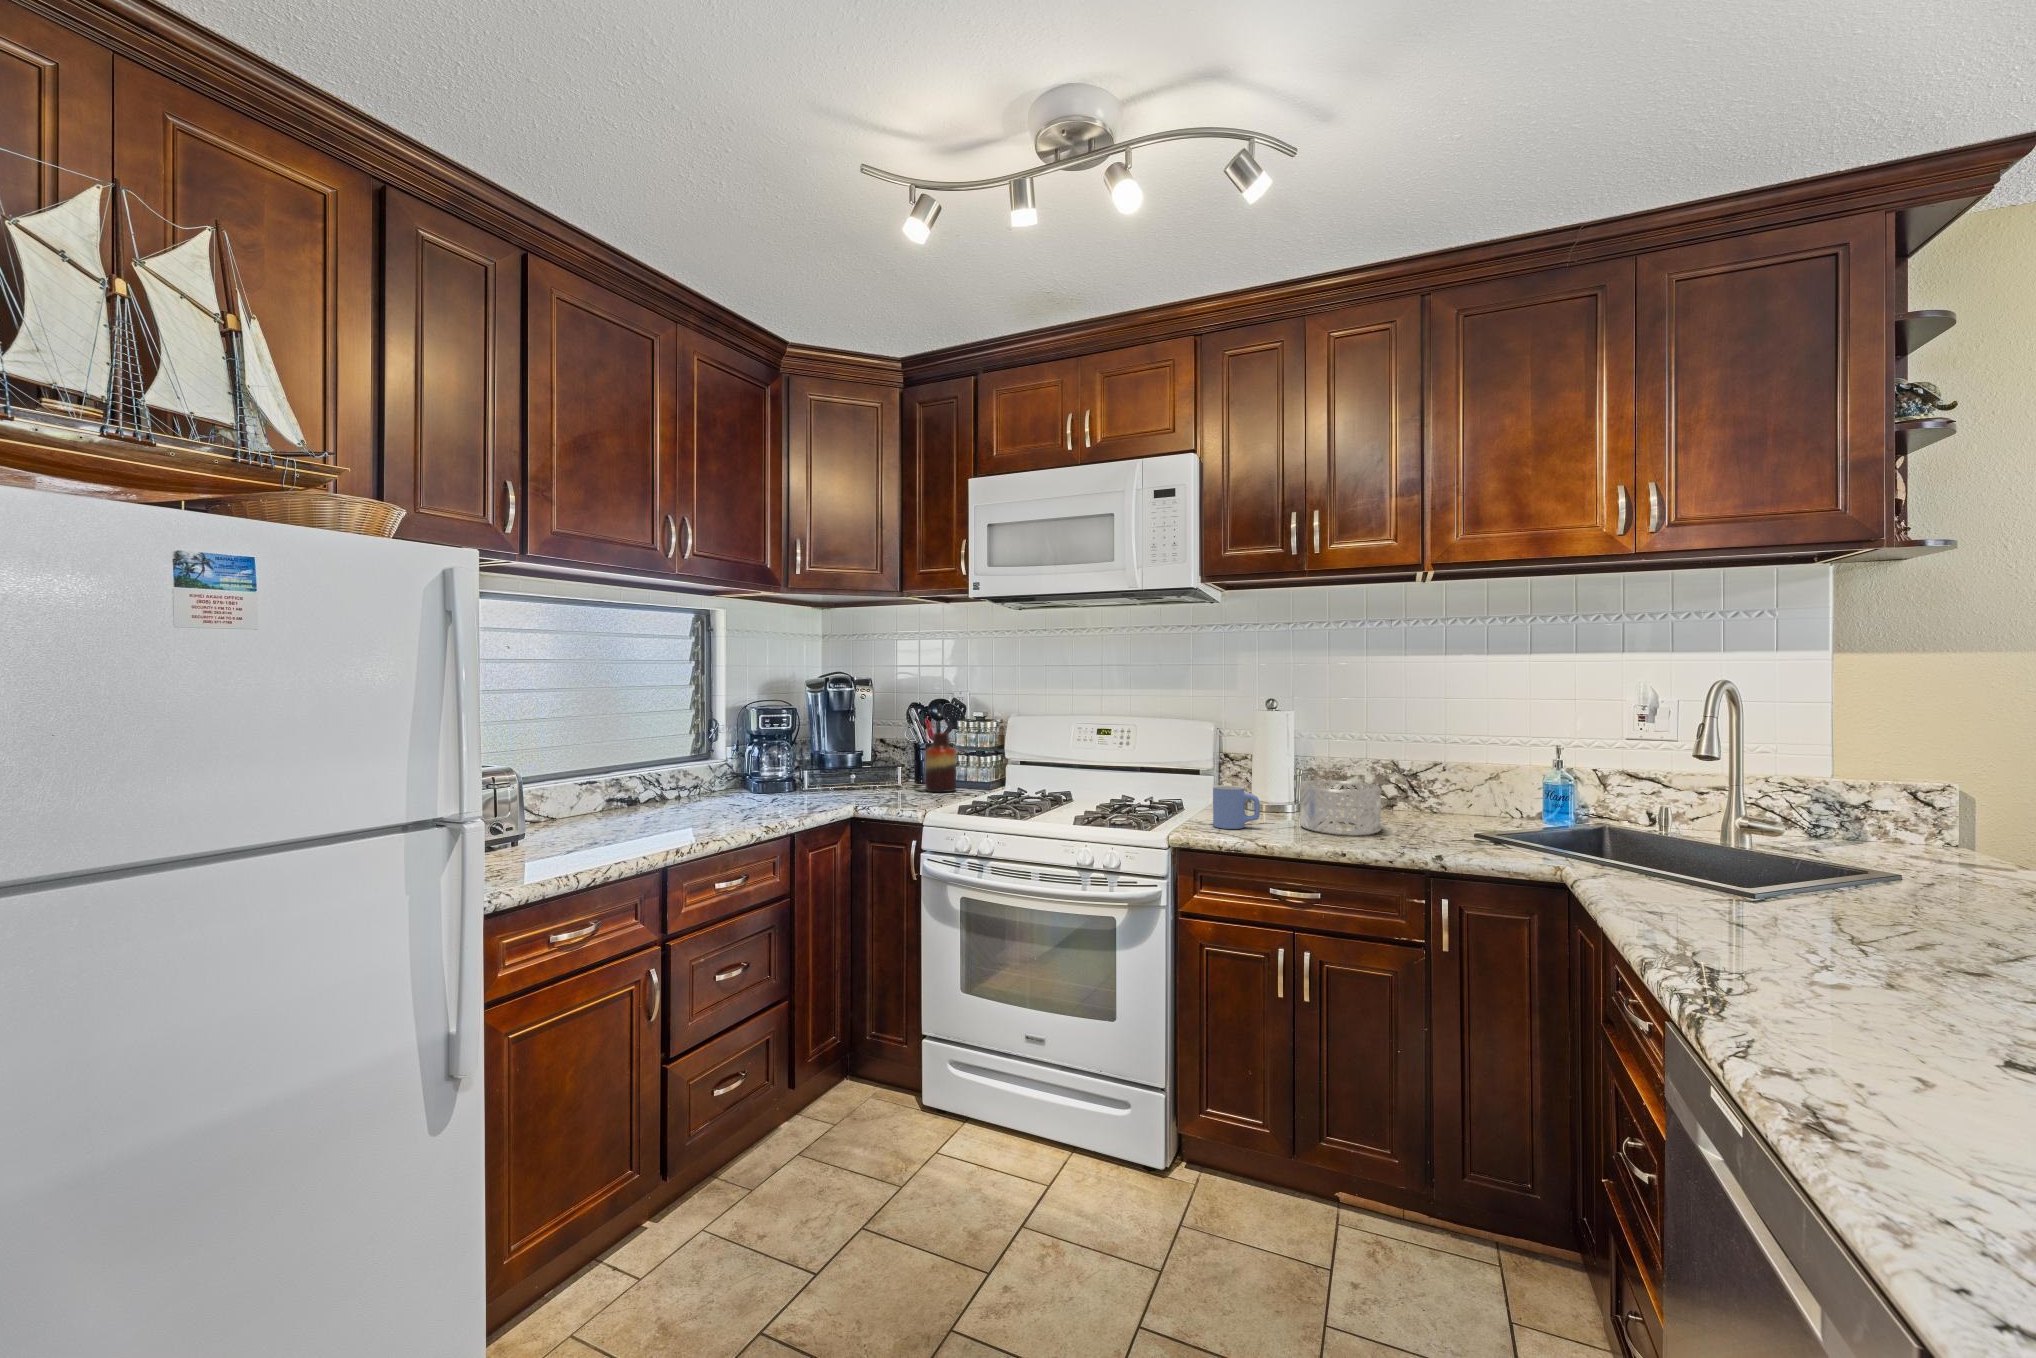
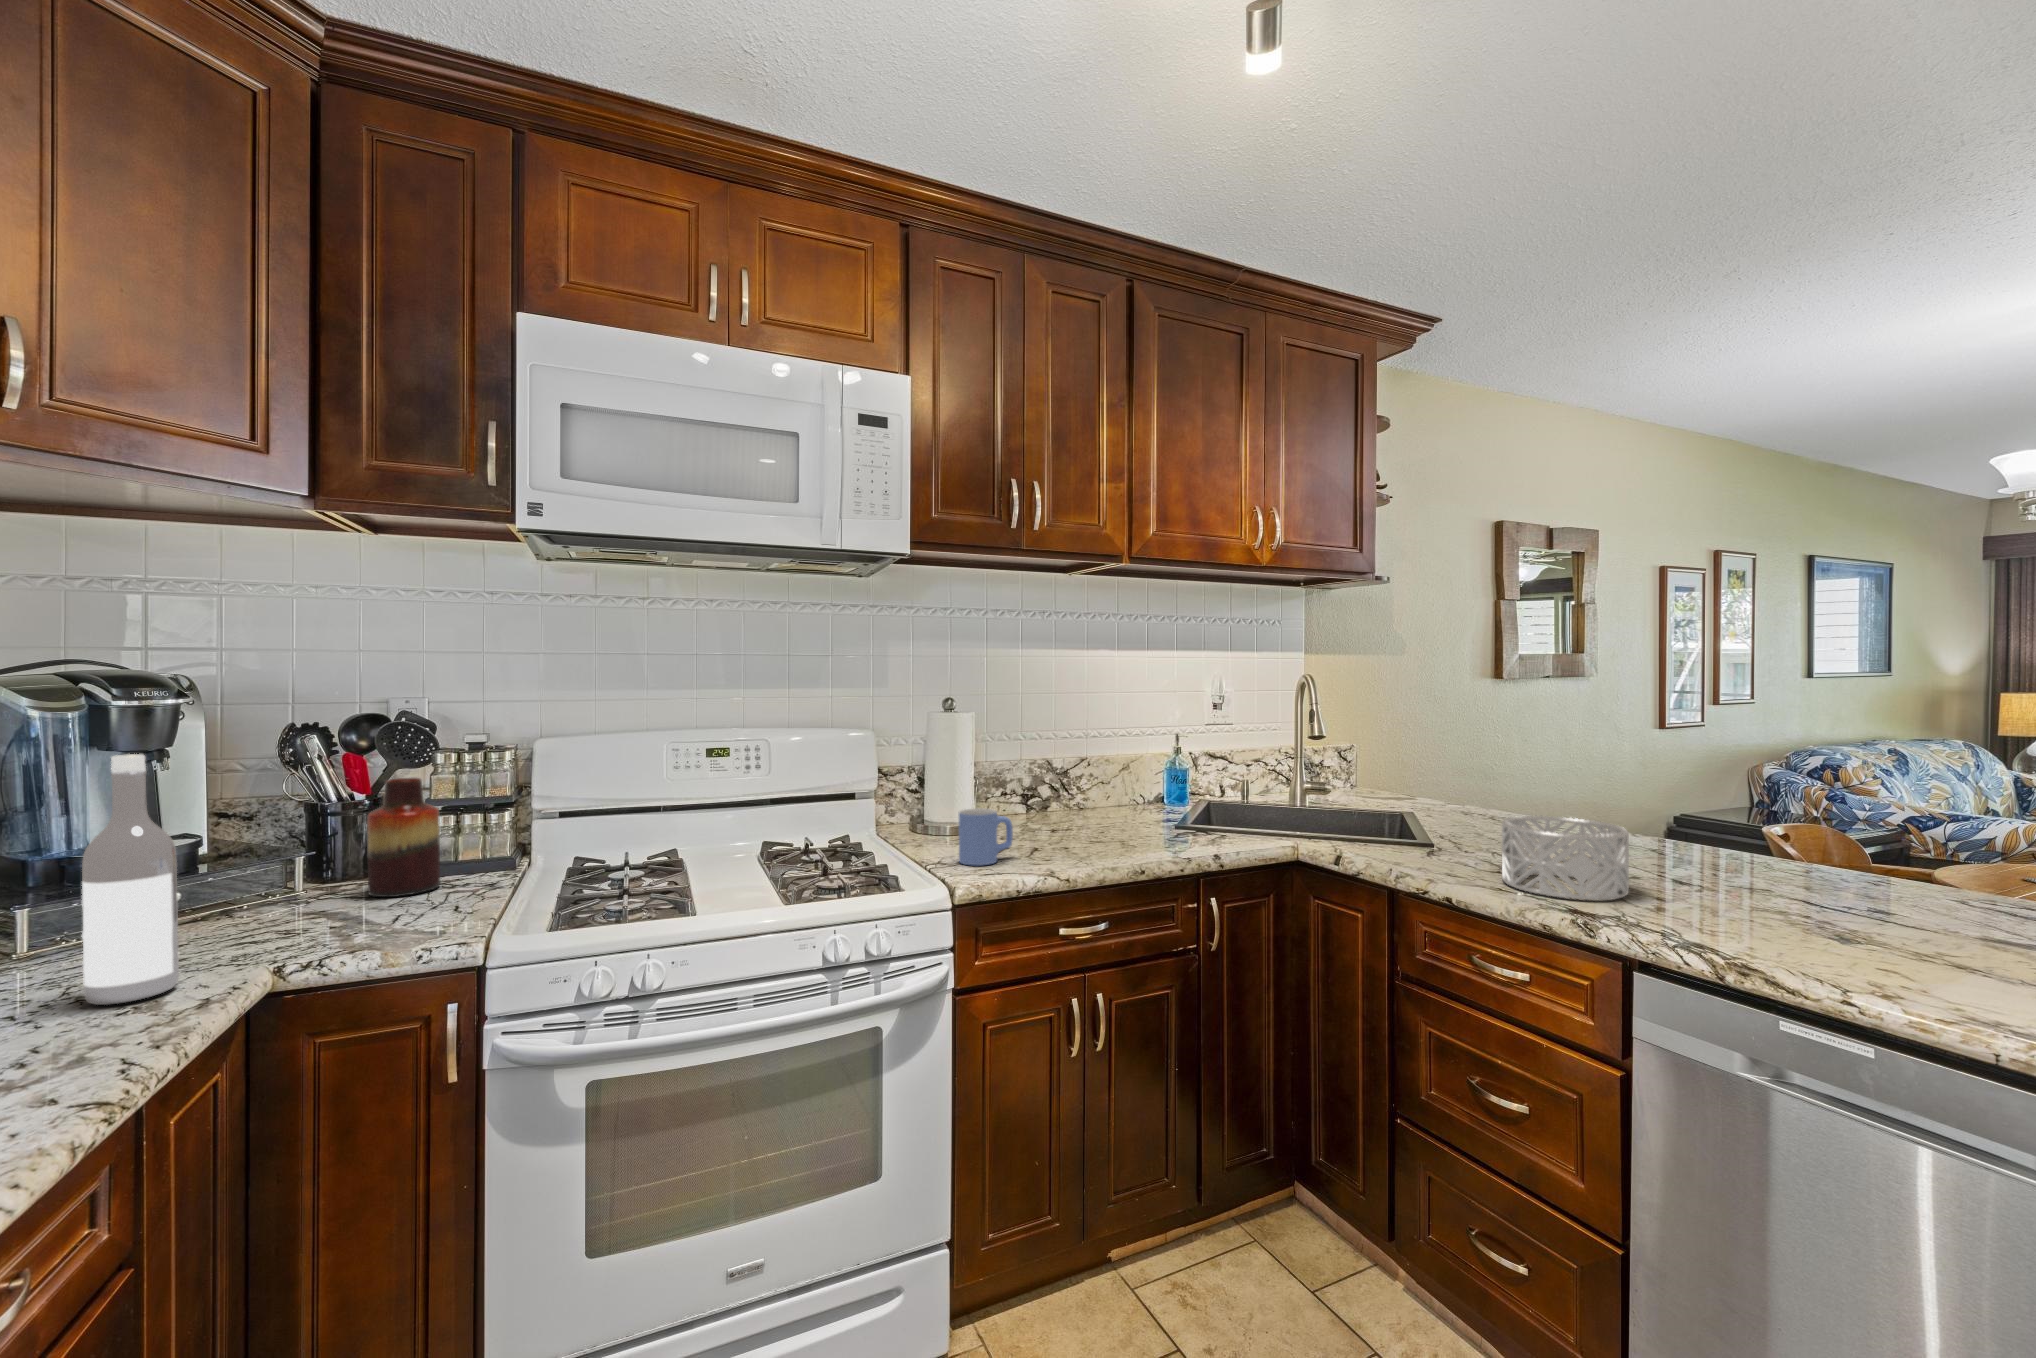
wine bottle: none [797,710,824,807] -> present [82,754,179,1005]
decorative bowl: present [1300,780,1381,835] -> present [1502,816,1629,901]

